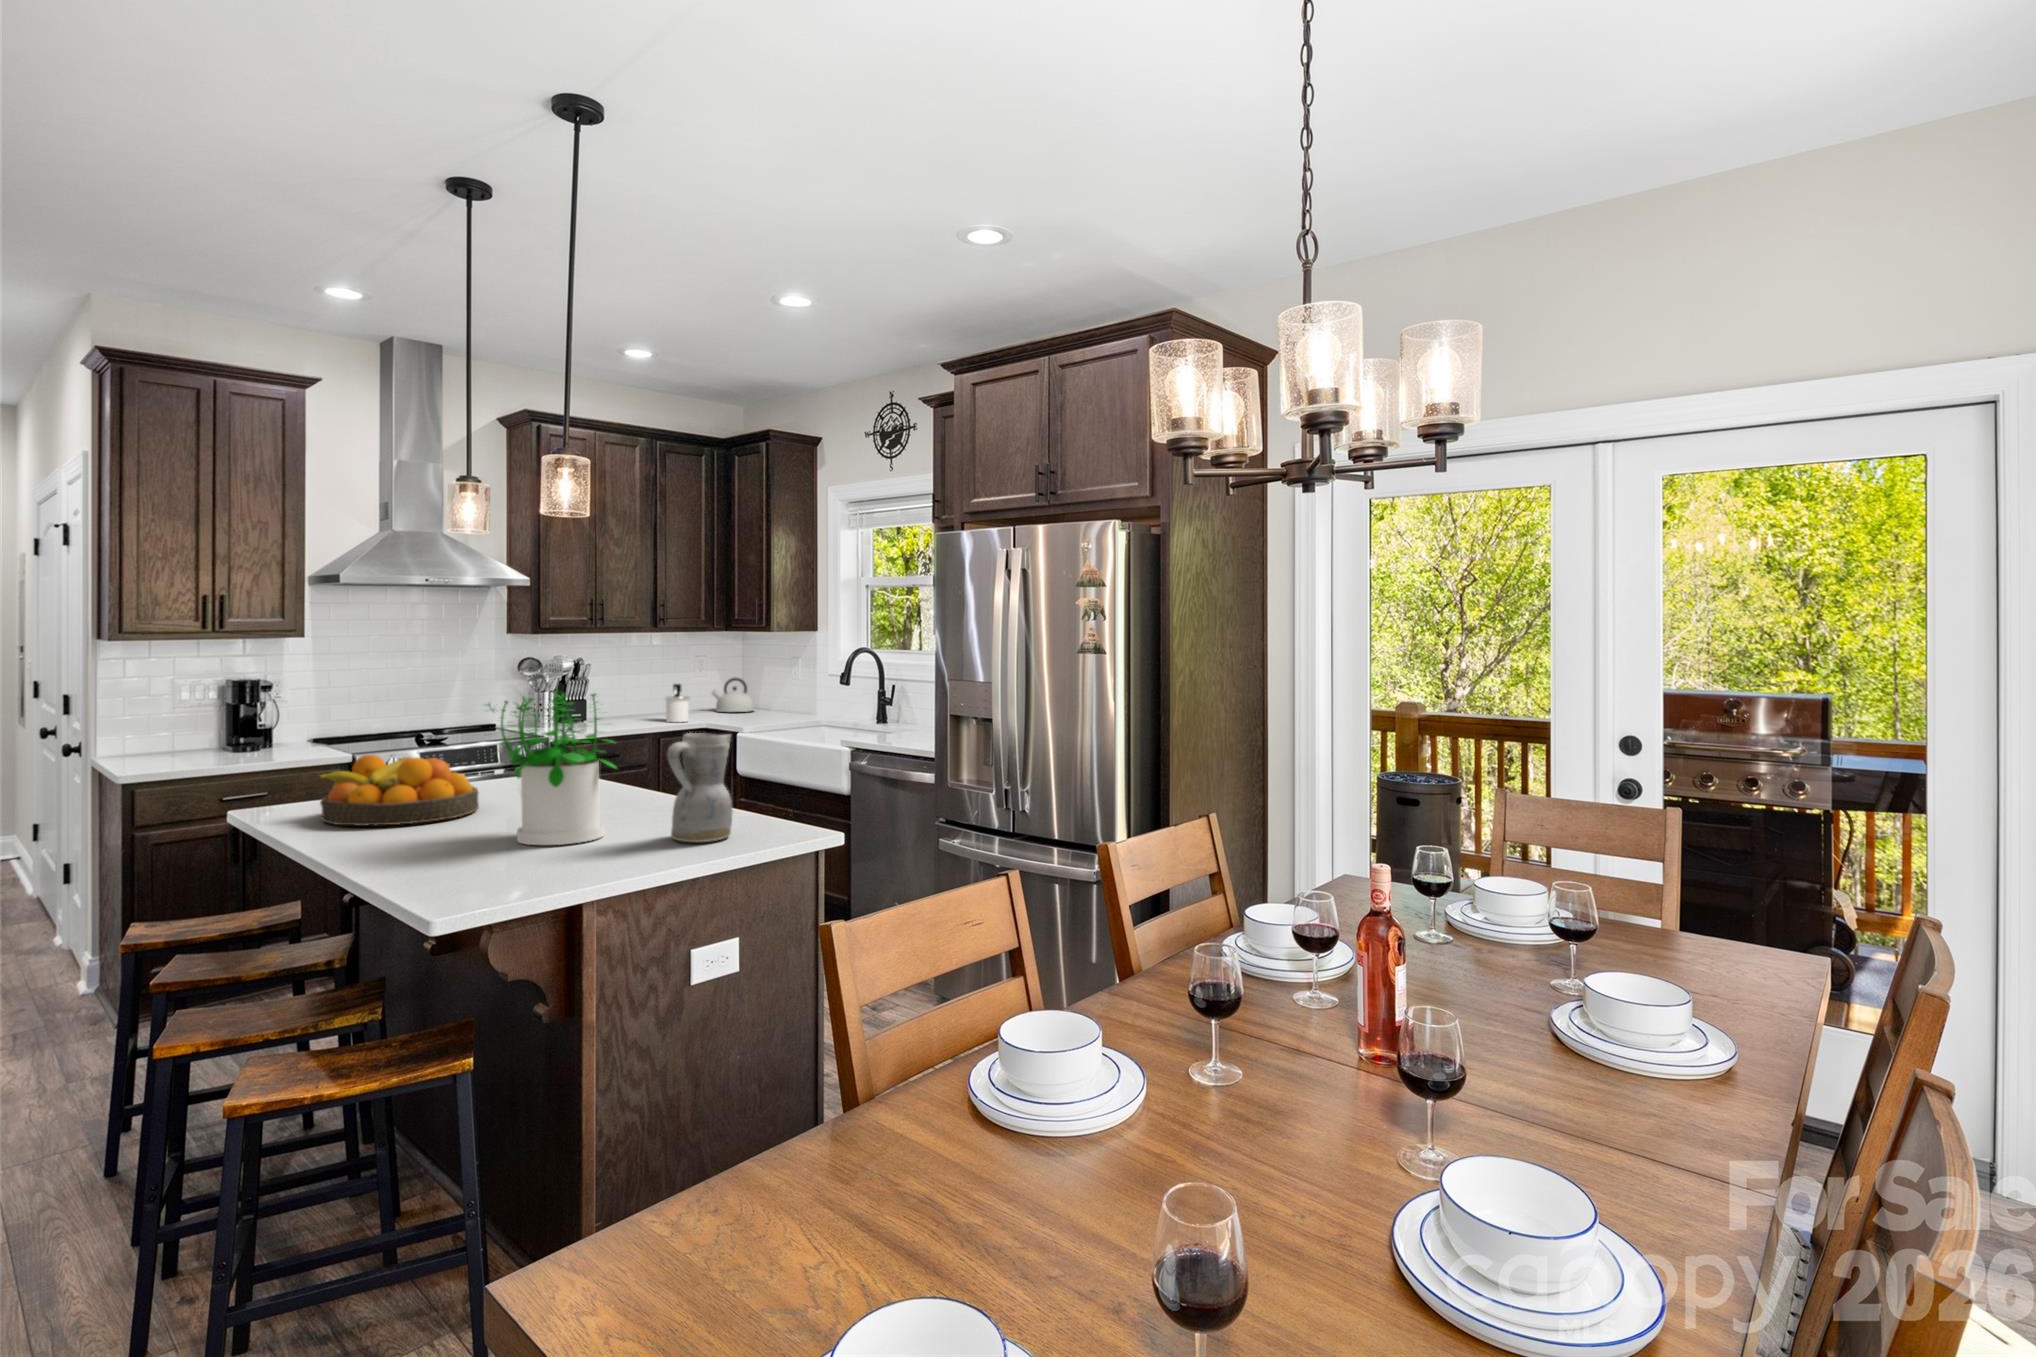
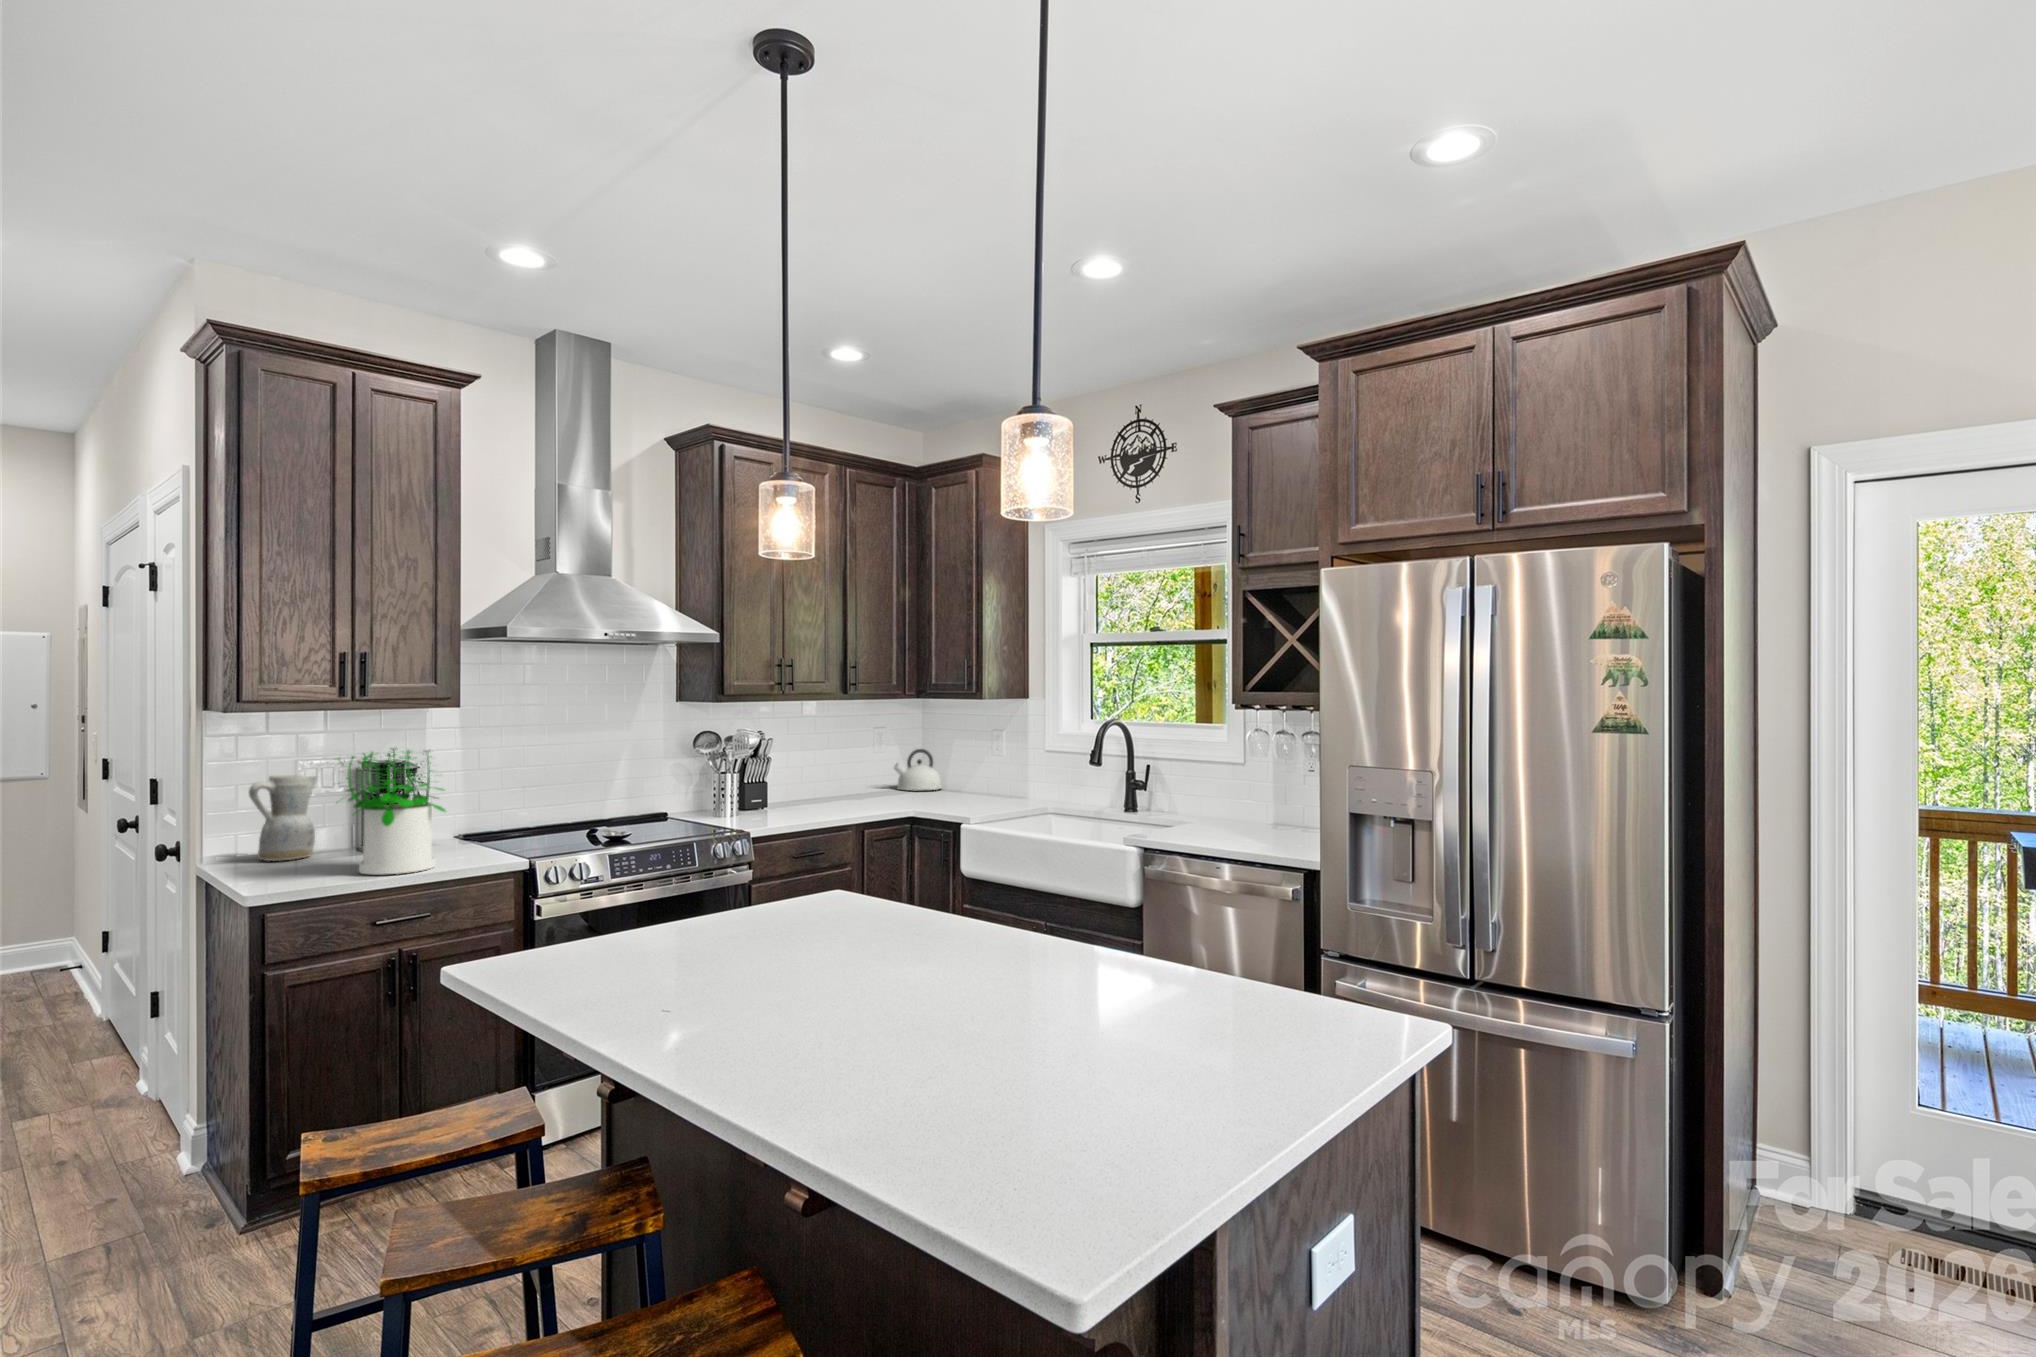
soap dispenser: present [665,684,689,723] -> none [858,758,887,806]
potted plant: present [488,690,616,845] -> present [339,748,445,874]
ceramic pitcher: present [667,733,732,842] -> present [249,775,317,861]
fruit bowl: present [317,755,479,826] -> none [596,899,824,1027]

